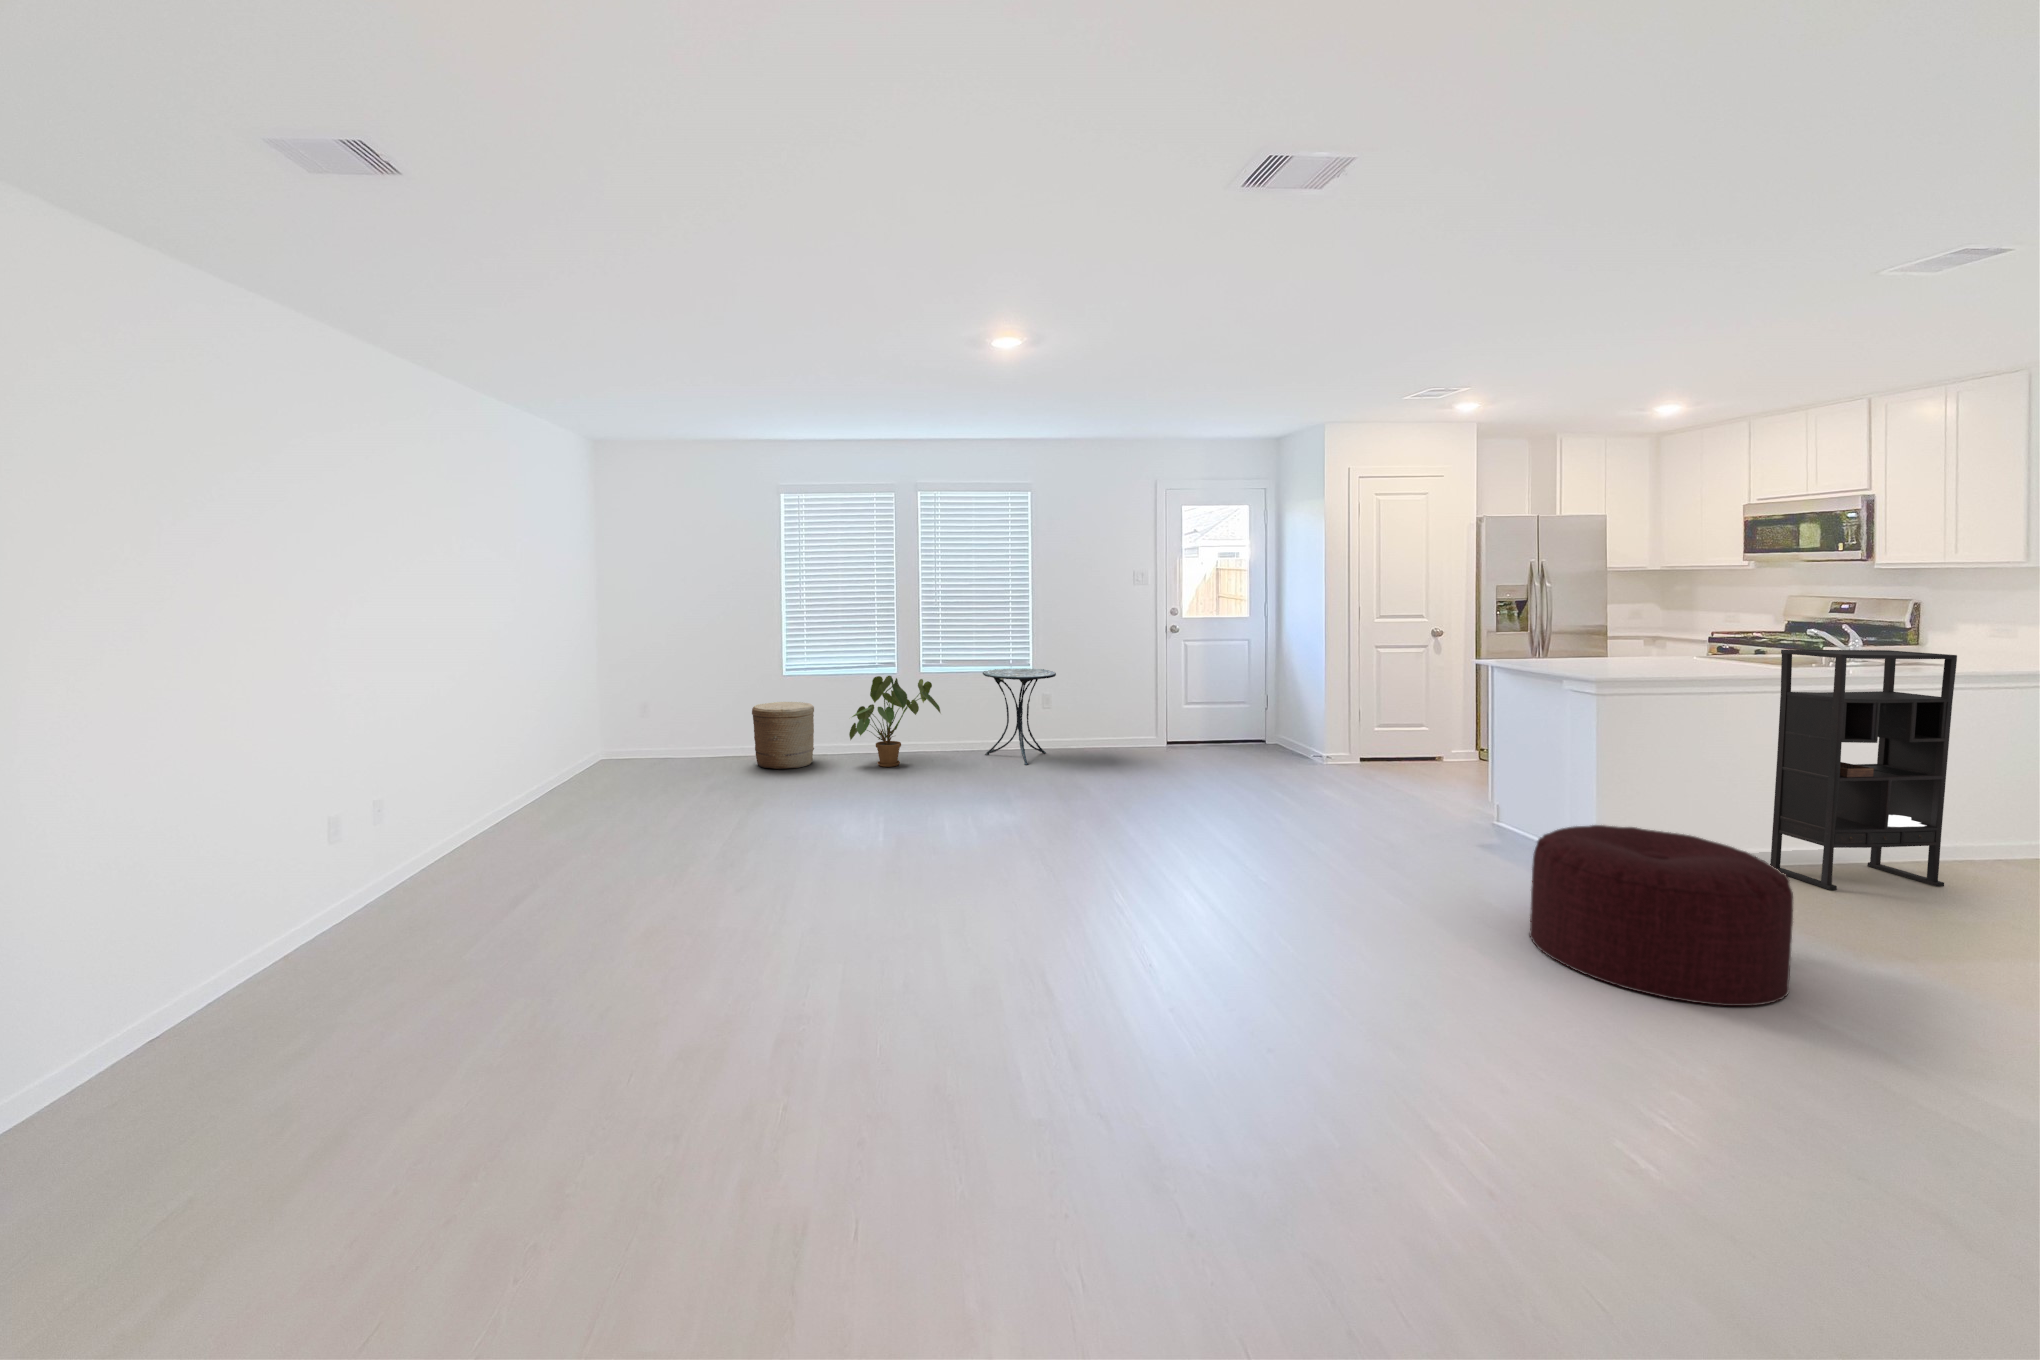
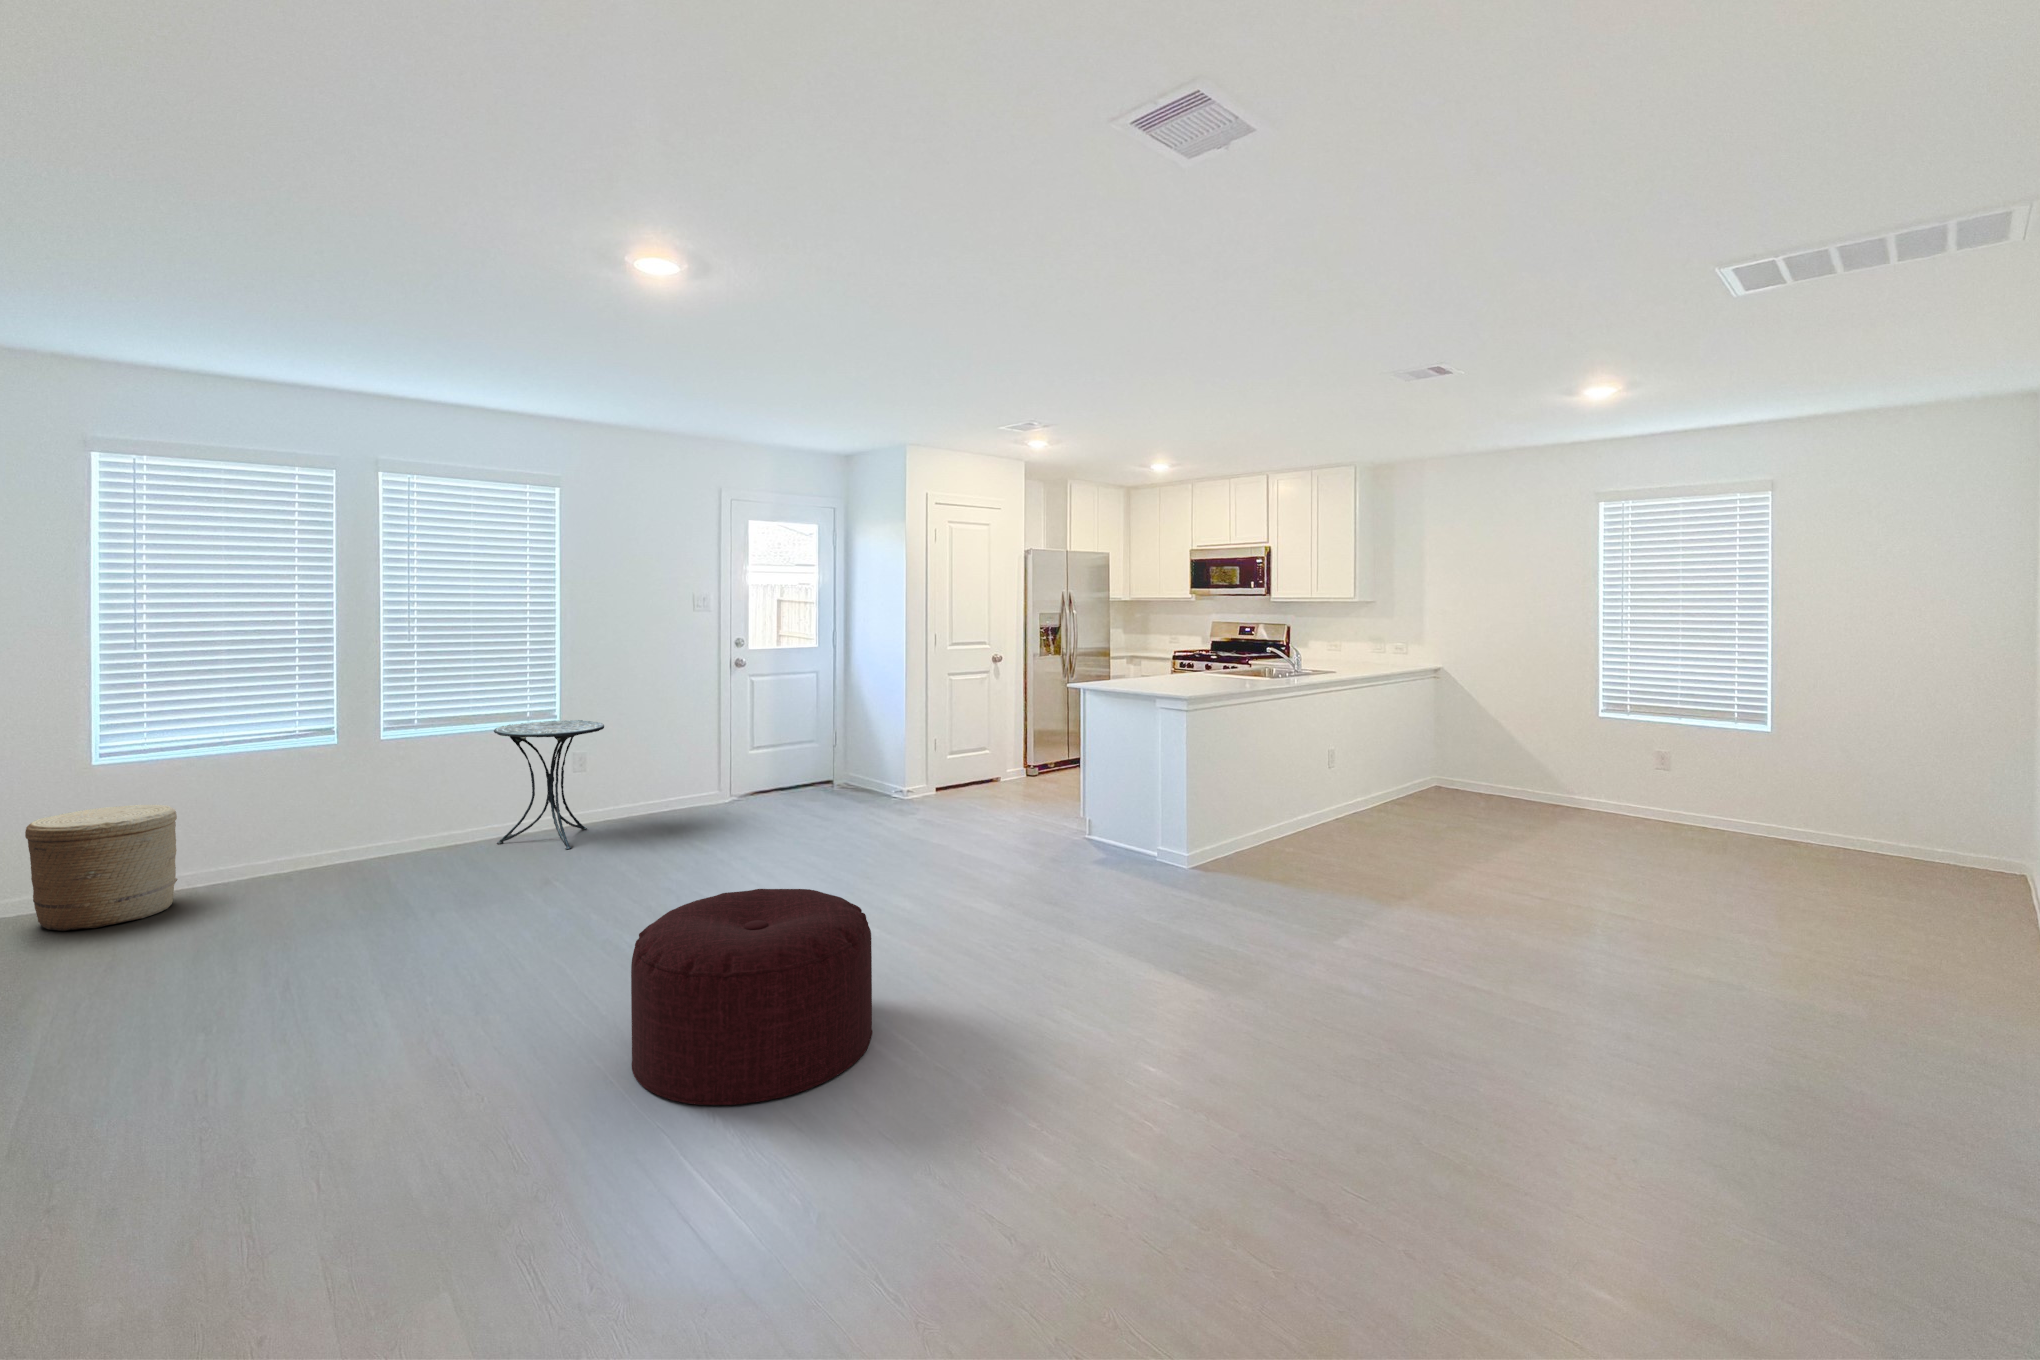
bookshelf: present [1770,650,1957,890] -> none [1274,663,1362,849]
house plant: present [849,676,941,767] -> none [254,746,434,888]
ottoman: present [1529,825,1793,1006] -> present [631,889,873,1105]

